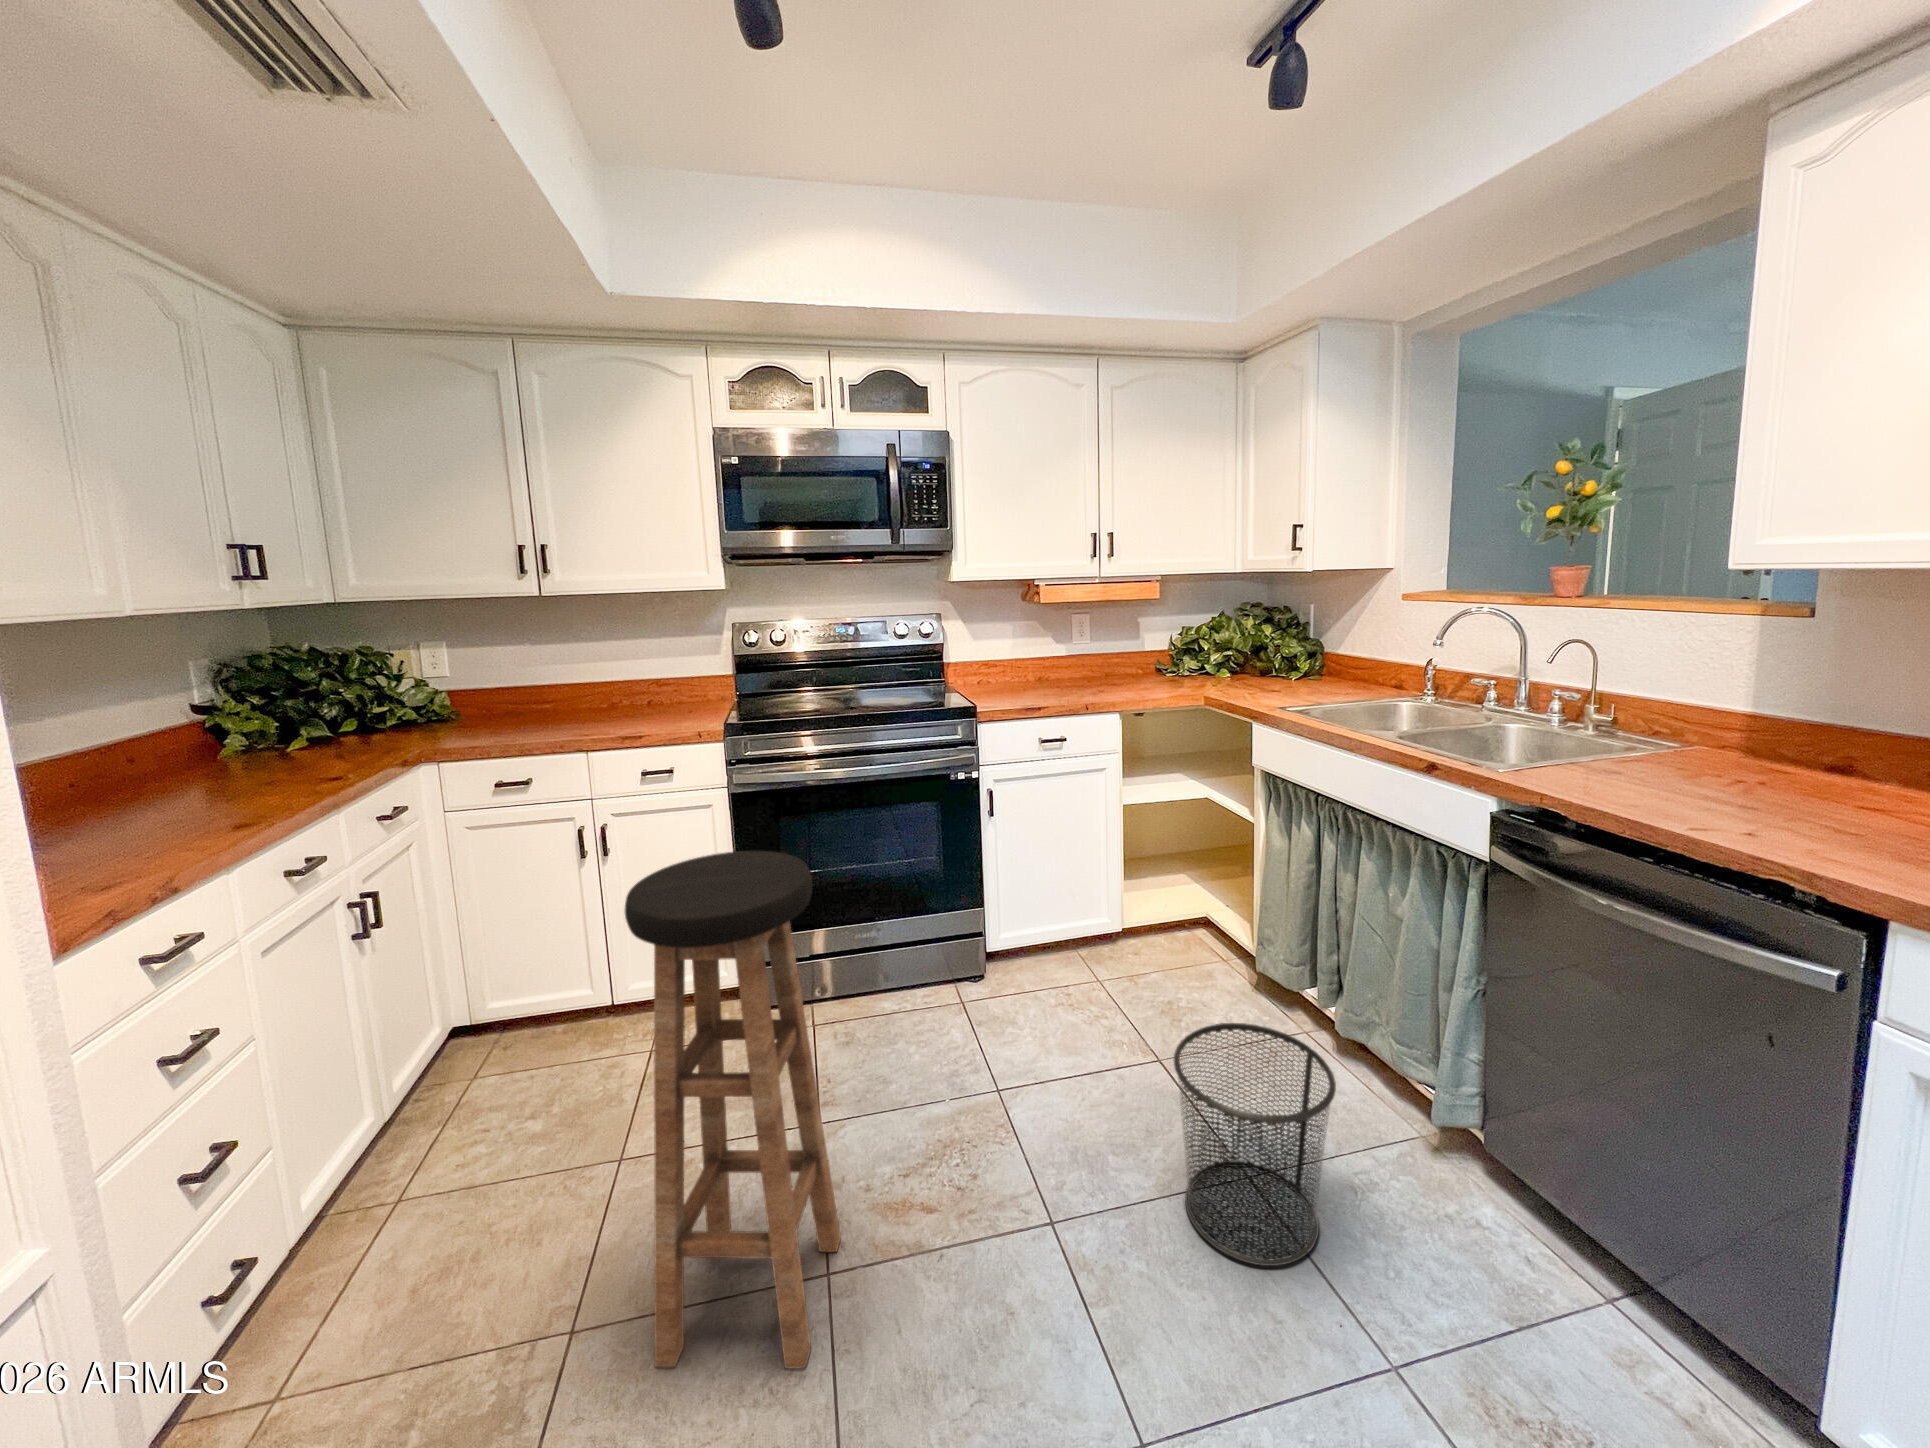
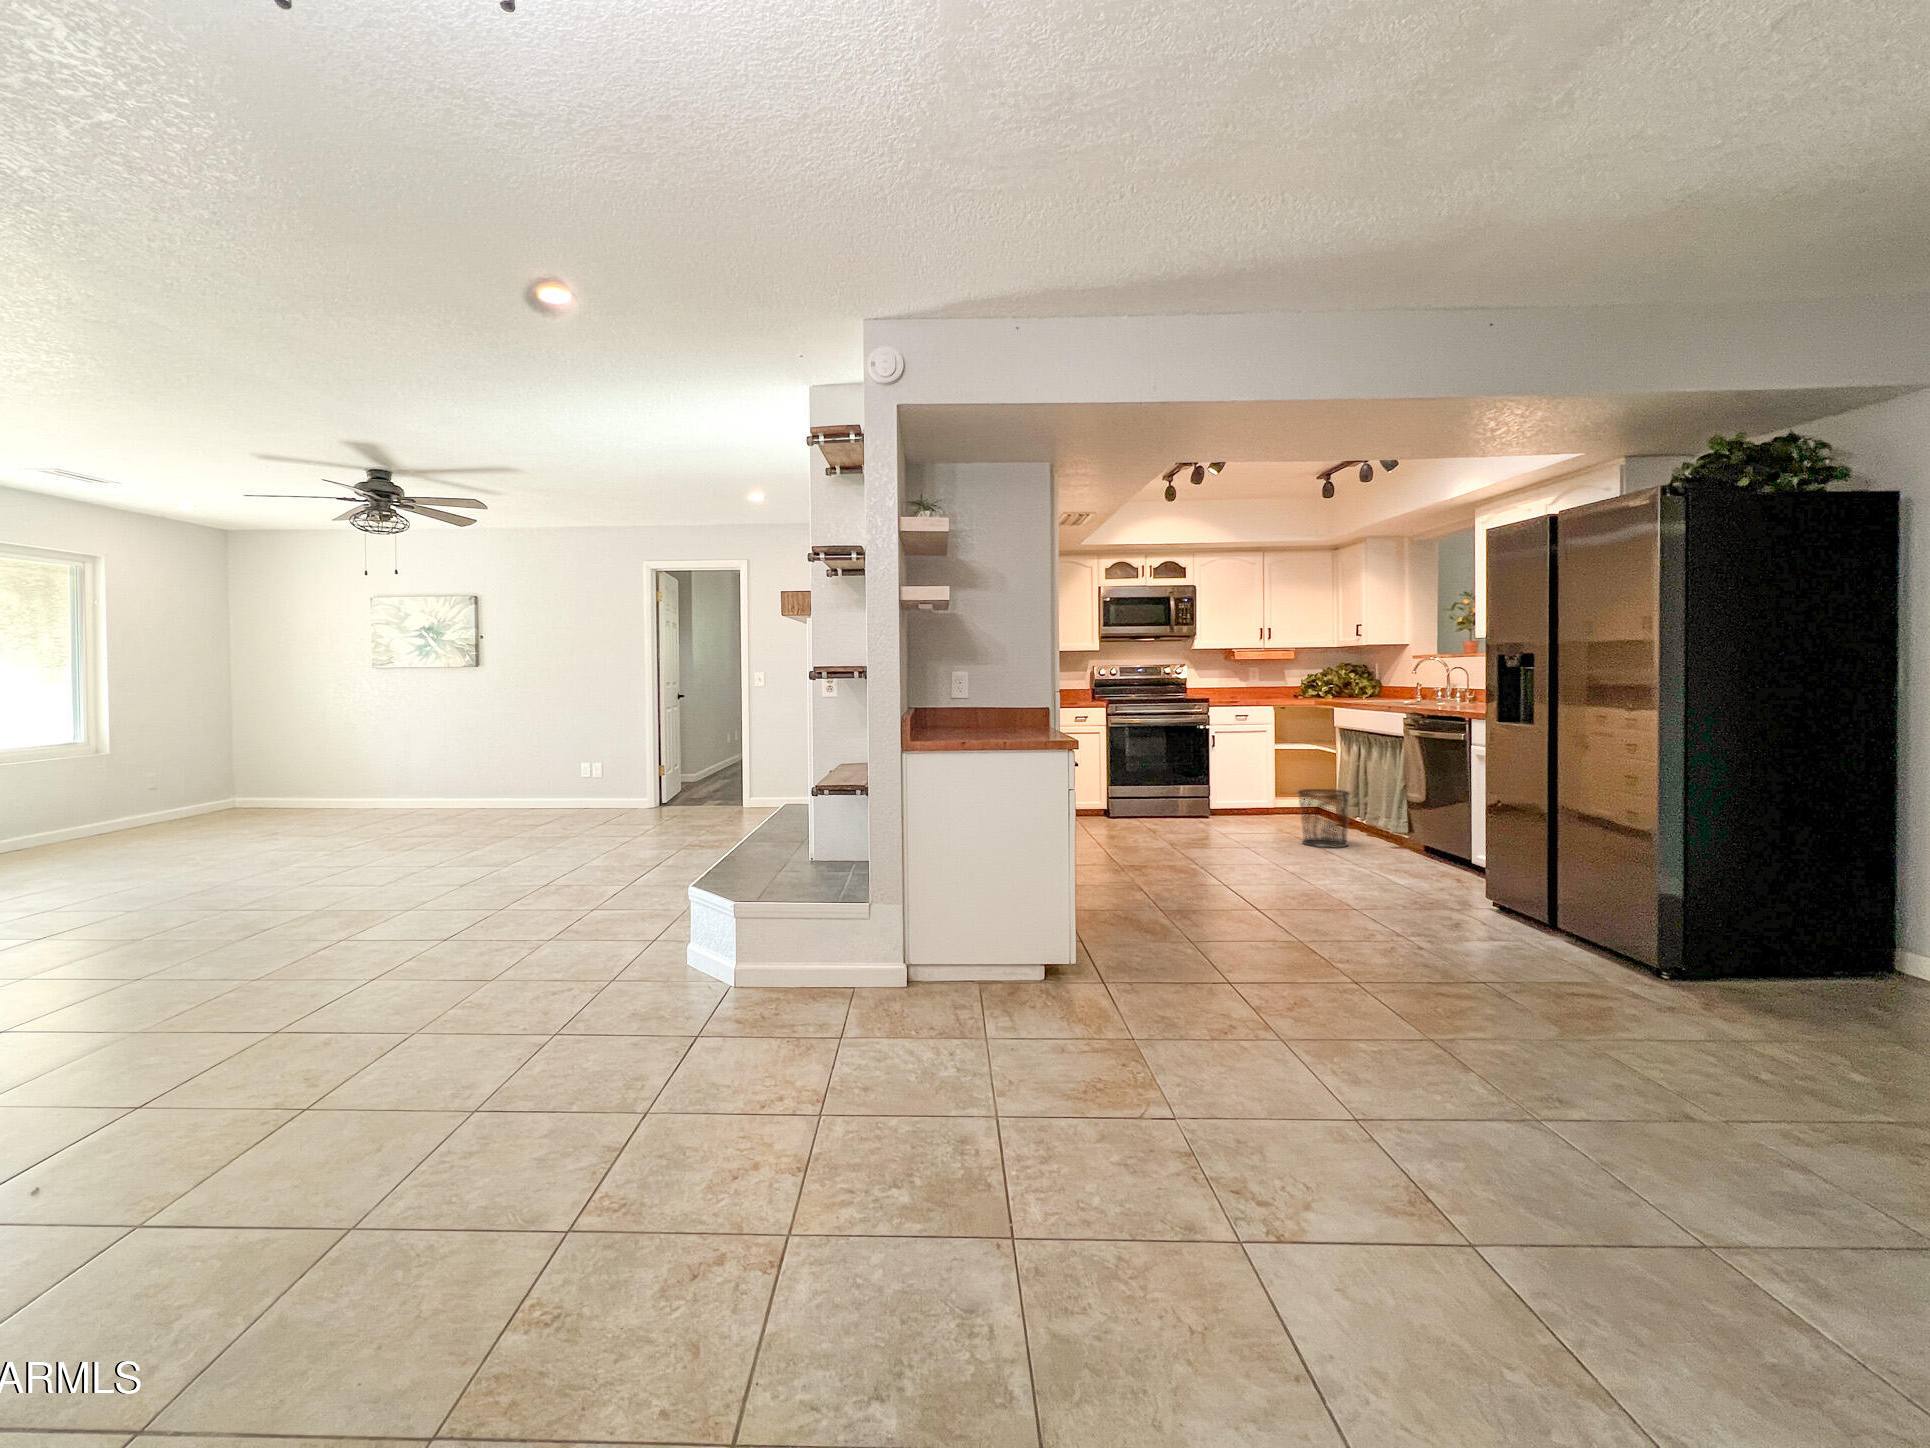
bar stool: present [625,851,841,1368] -> none [1139,717,1189,849]

